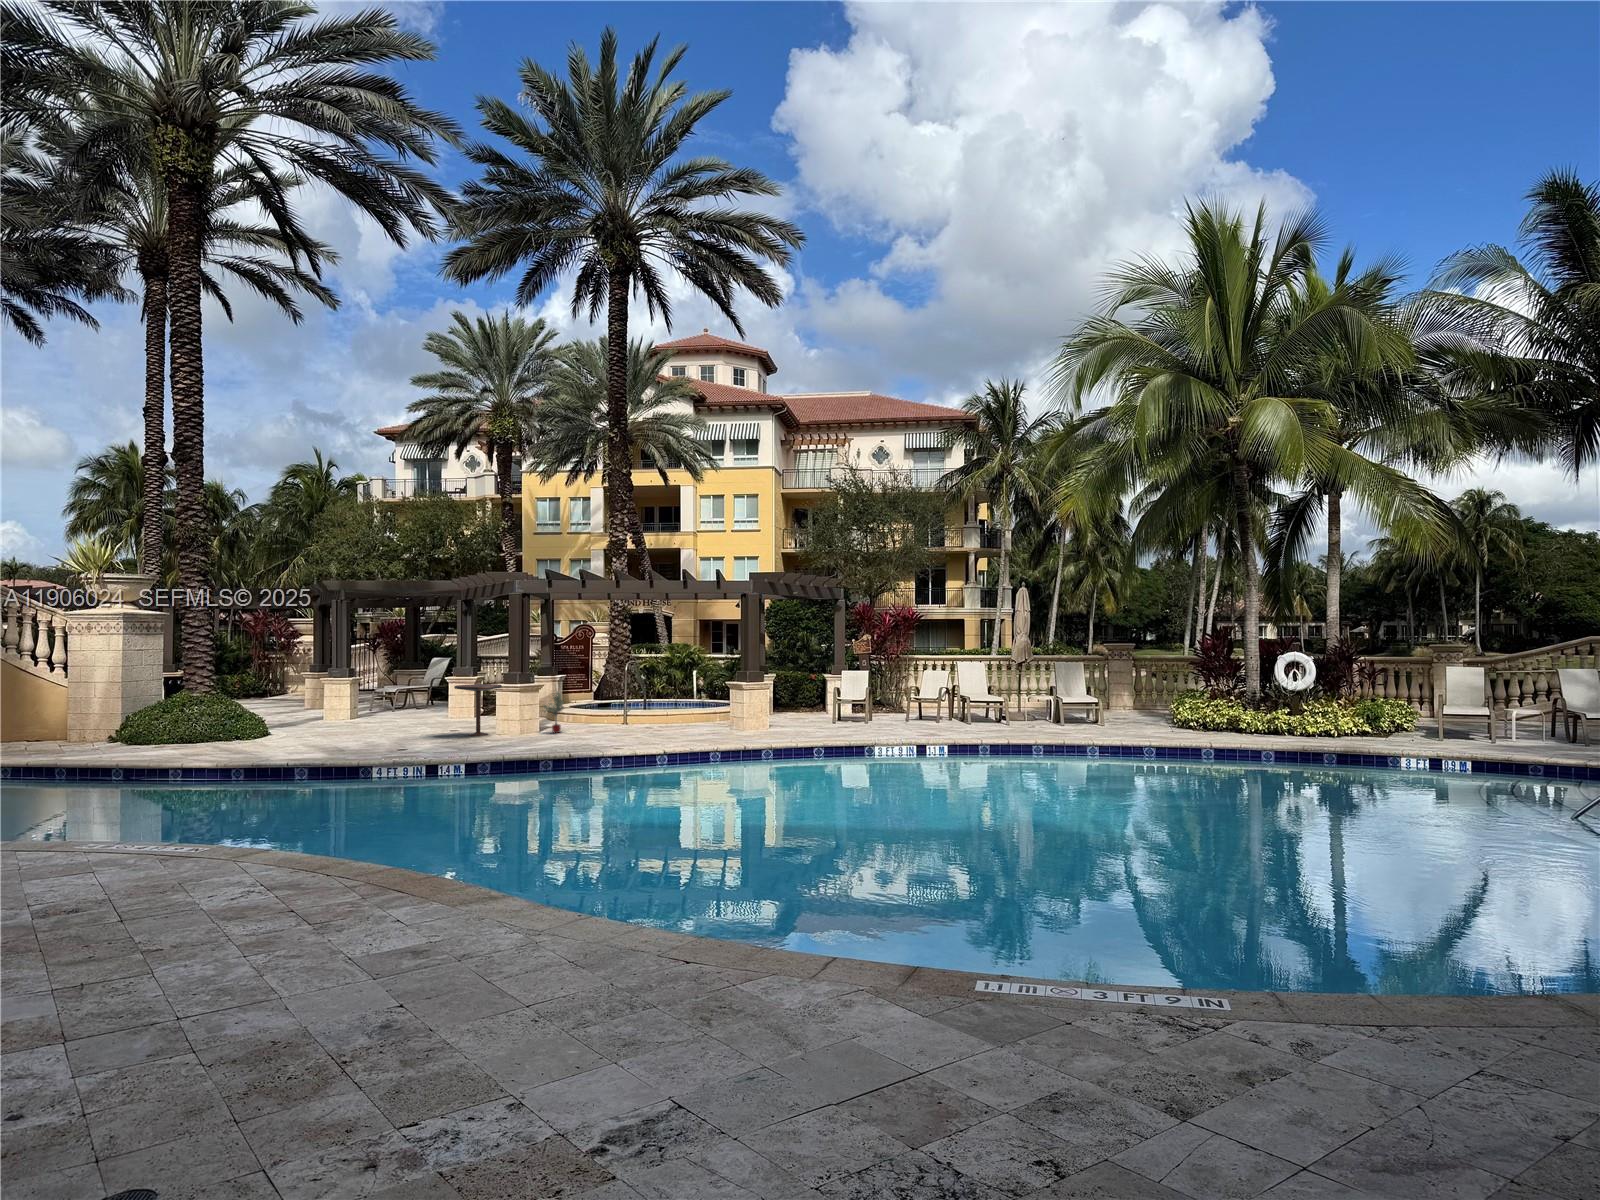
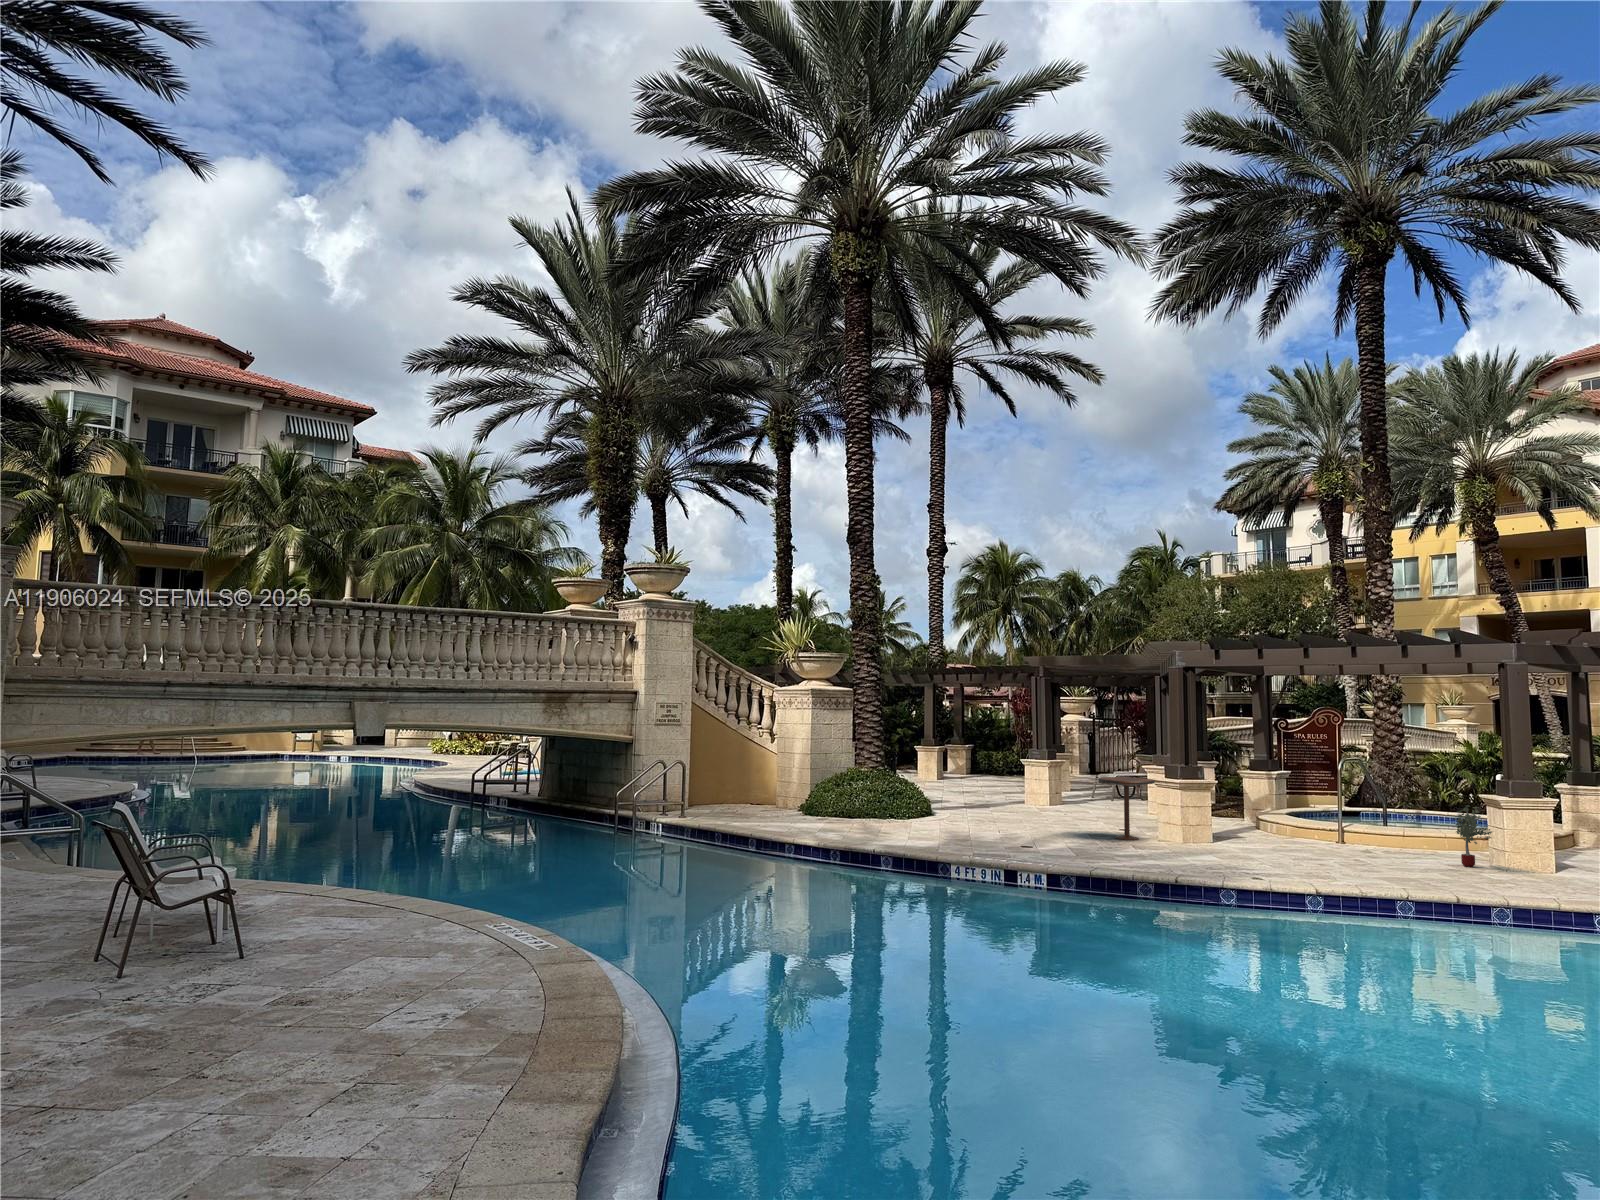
potted tree: present [544,691,564,733] -> present [1455,805,1492,867]

